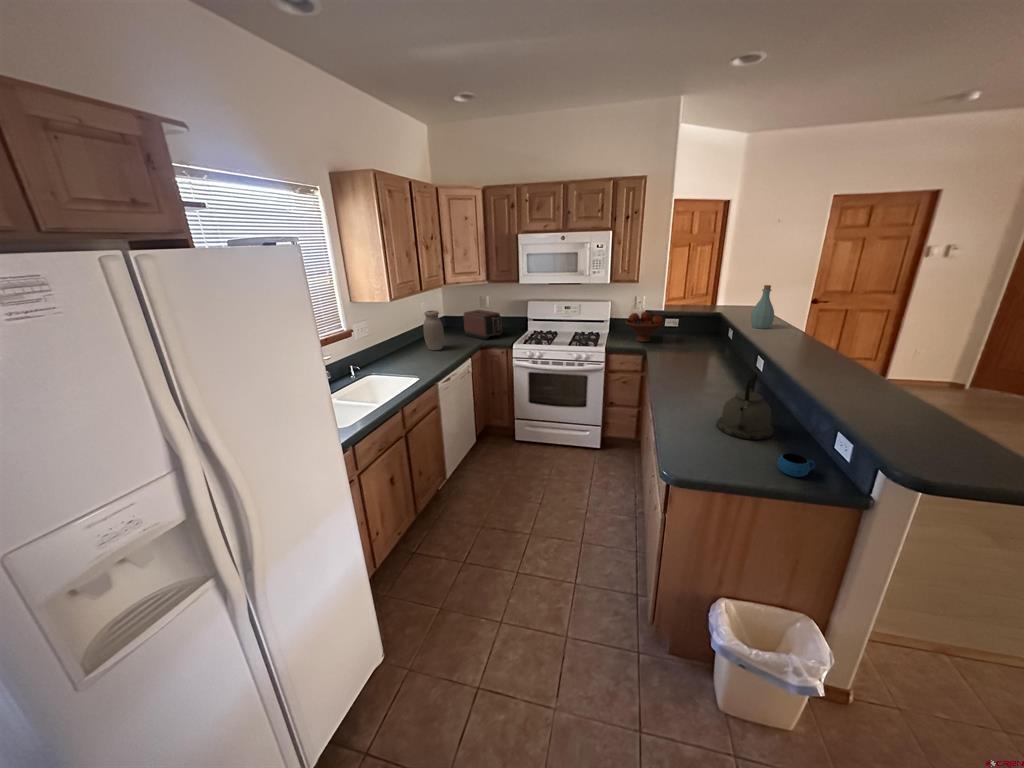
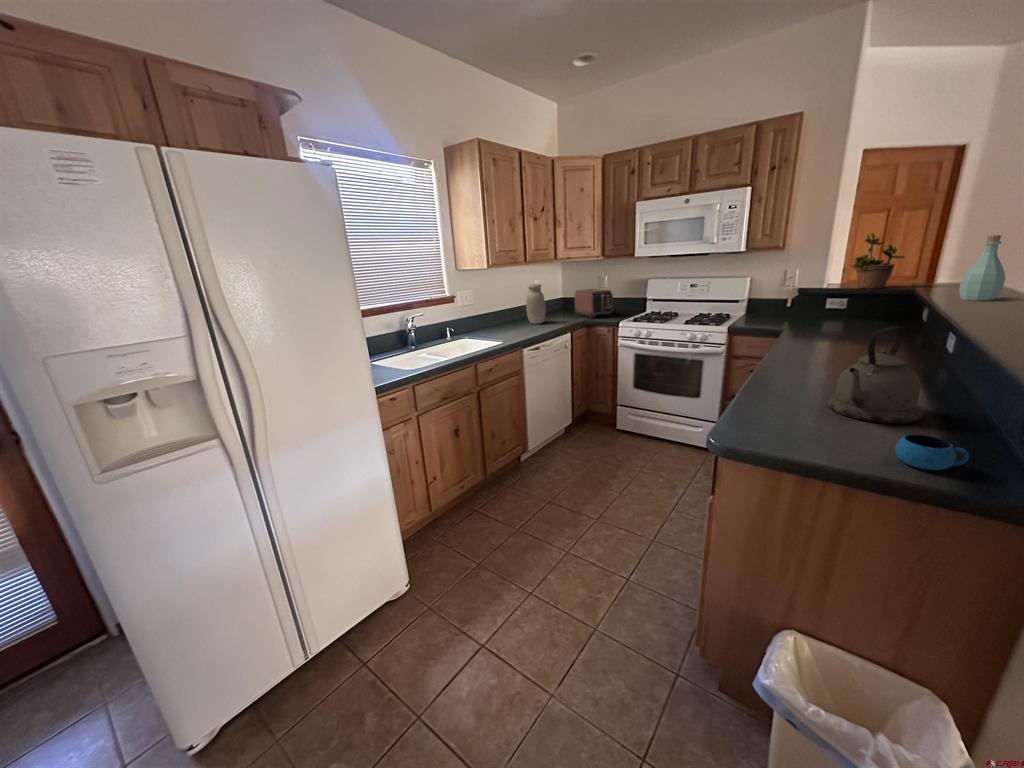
potted plant: none [679,269,711,313] -> present [851,233,904,289]
fruit bowl: present [626,312,664,342] -> none [763,287,820,324]

